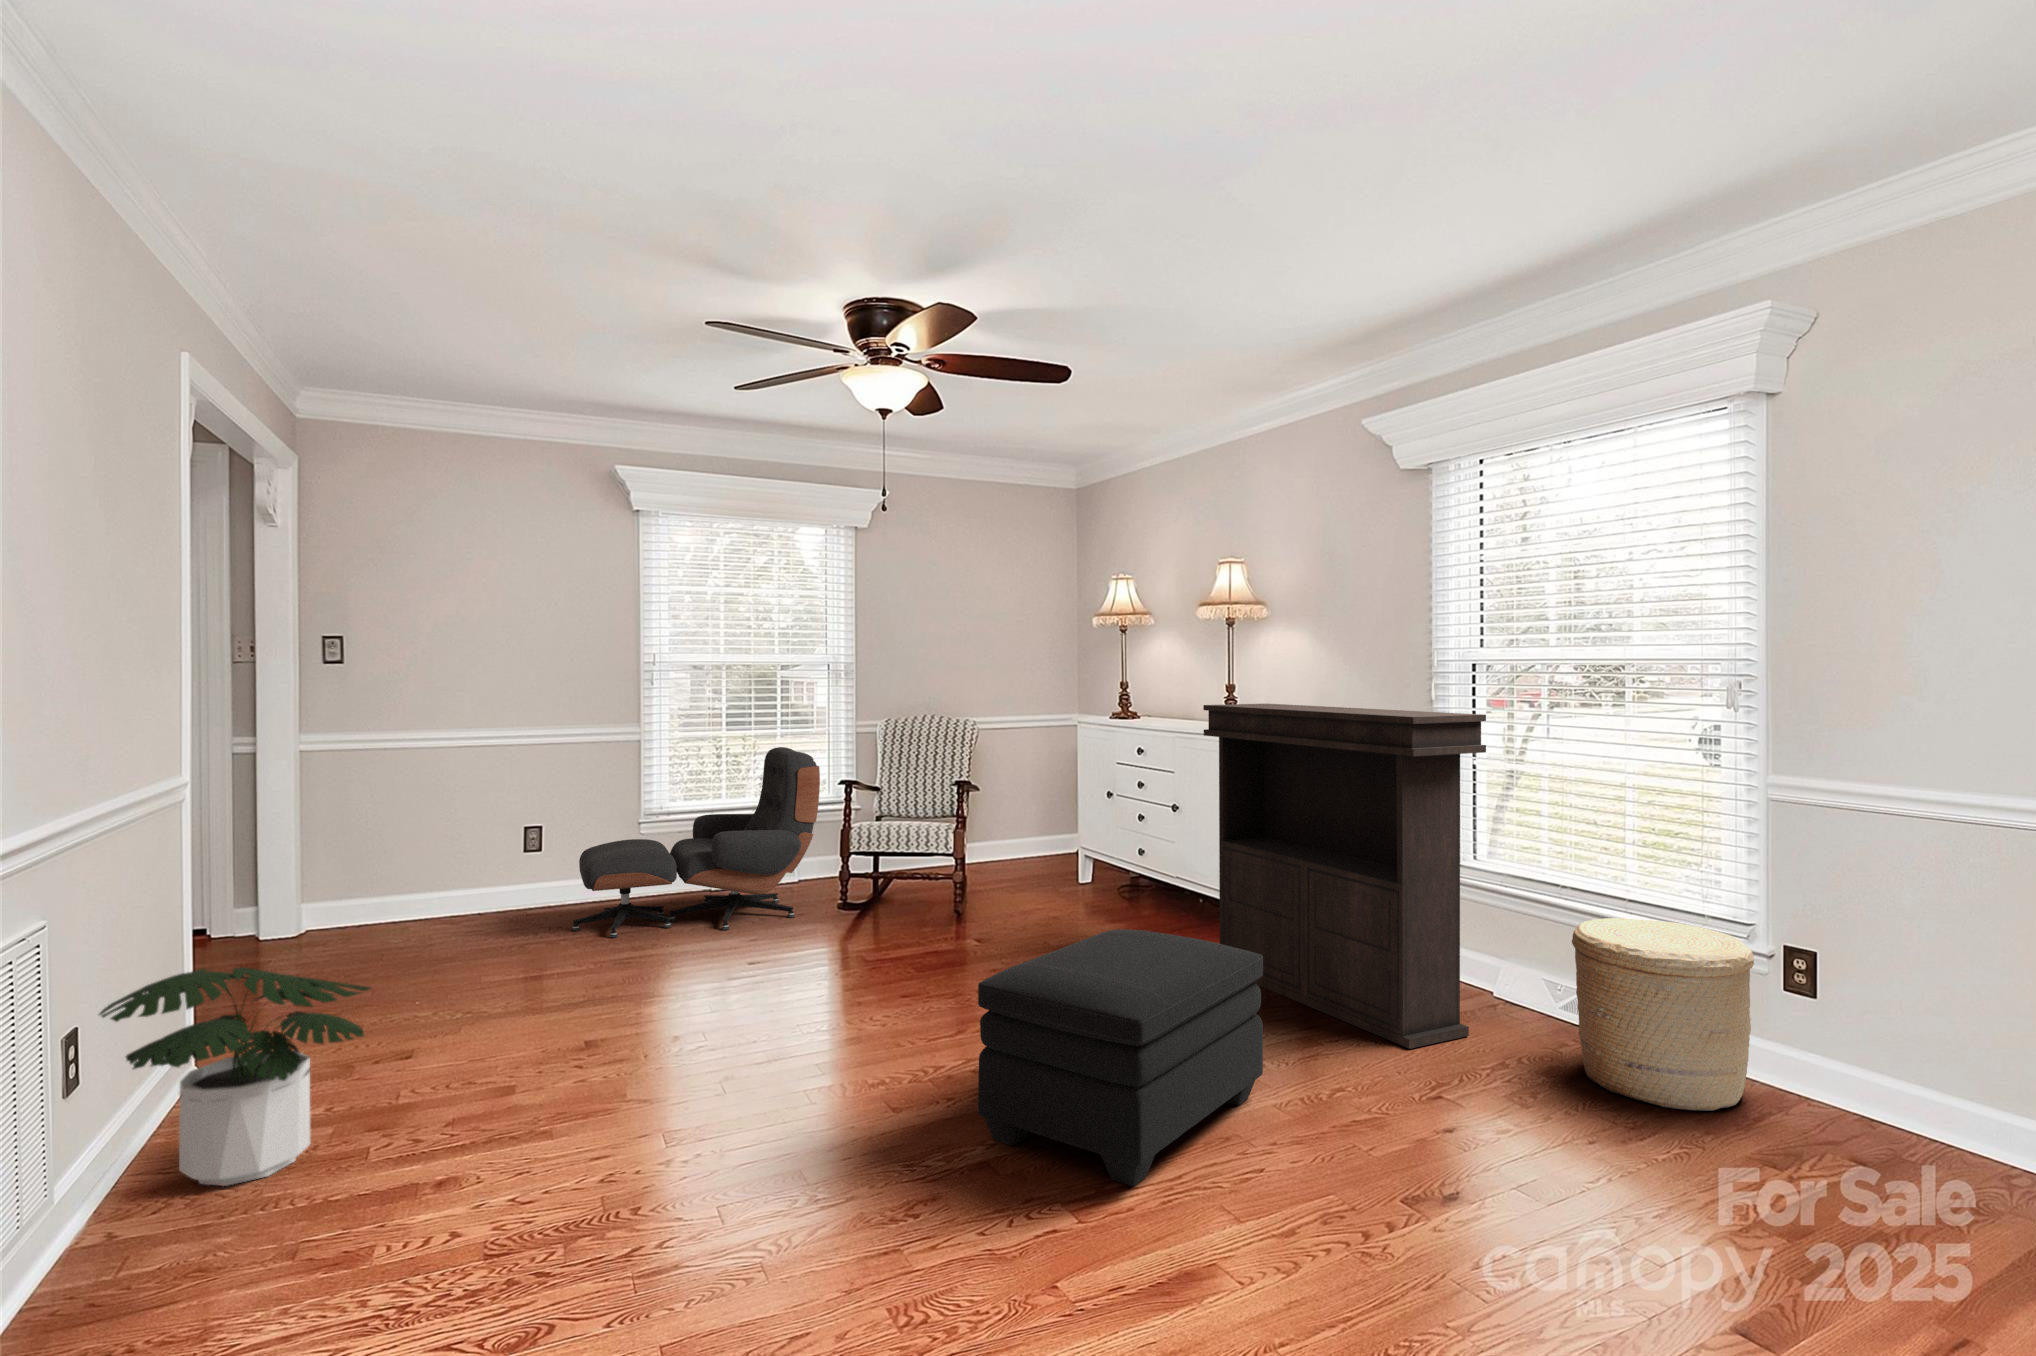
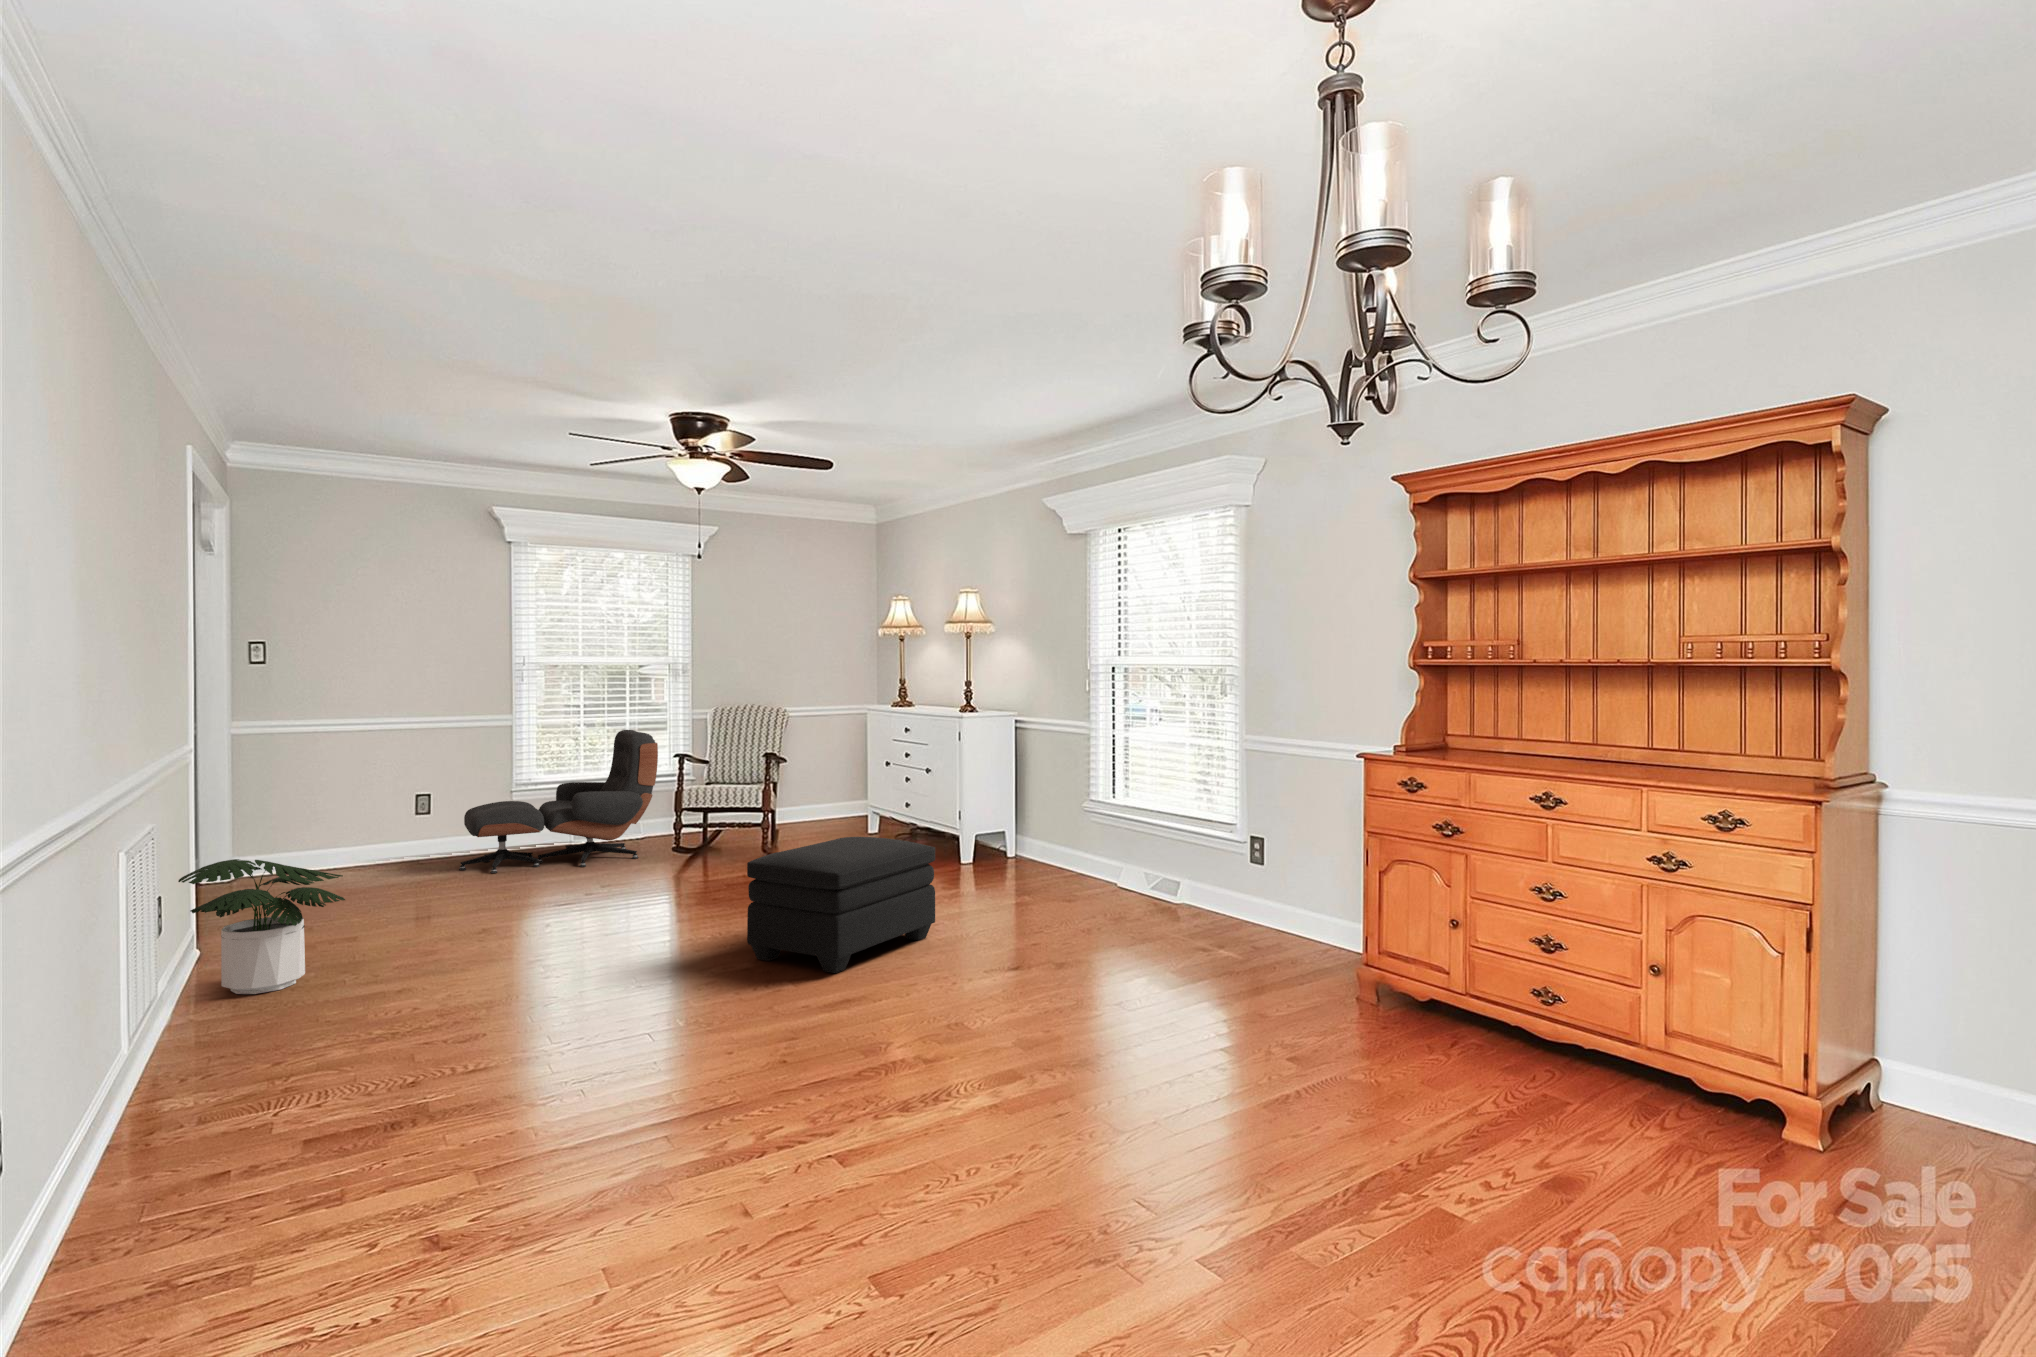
console table: present [1203,704,1486,1049] -> none [935,693,1096,913]
woven basket: present [1572,918,1754,1111] -> none [1135,825,1233,933]

